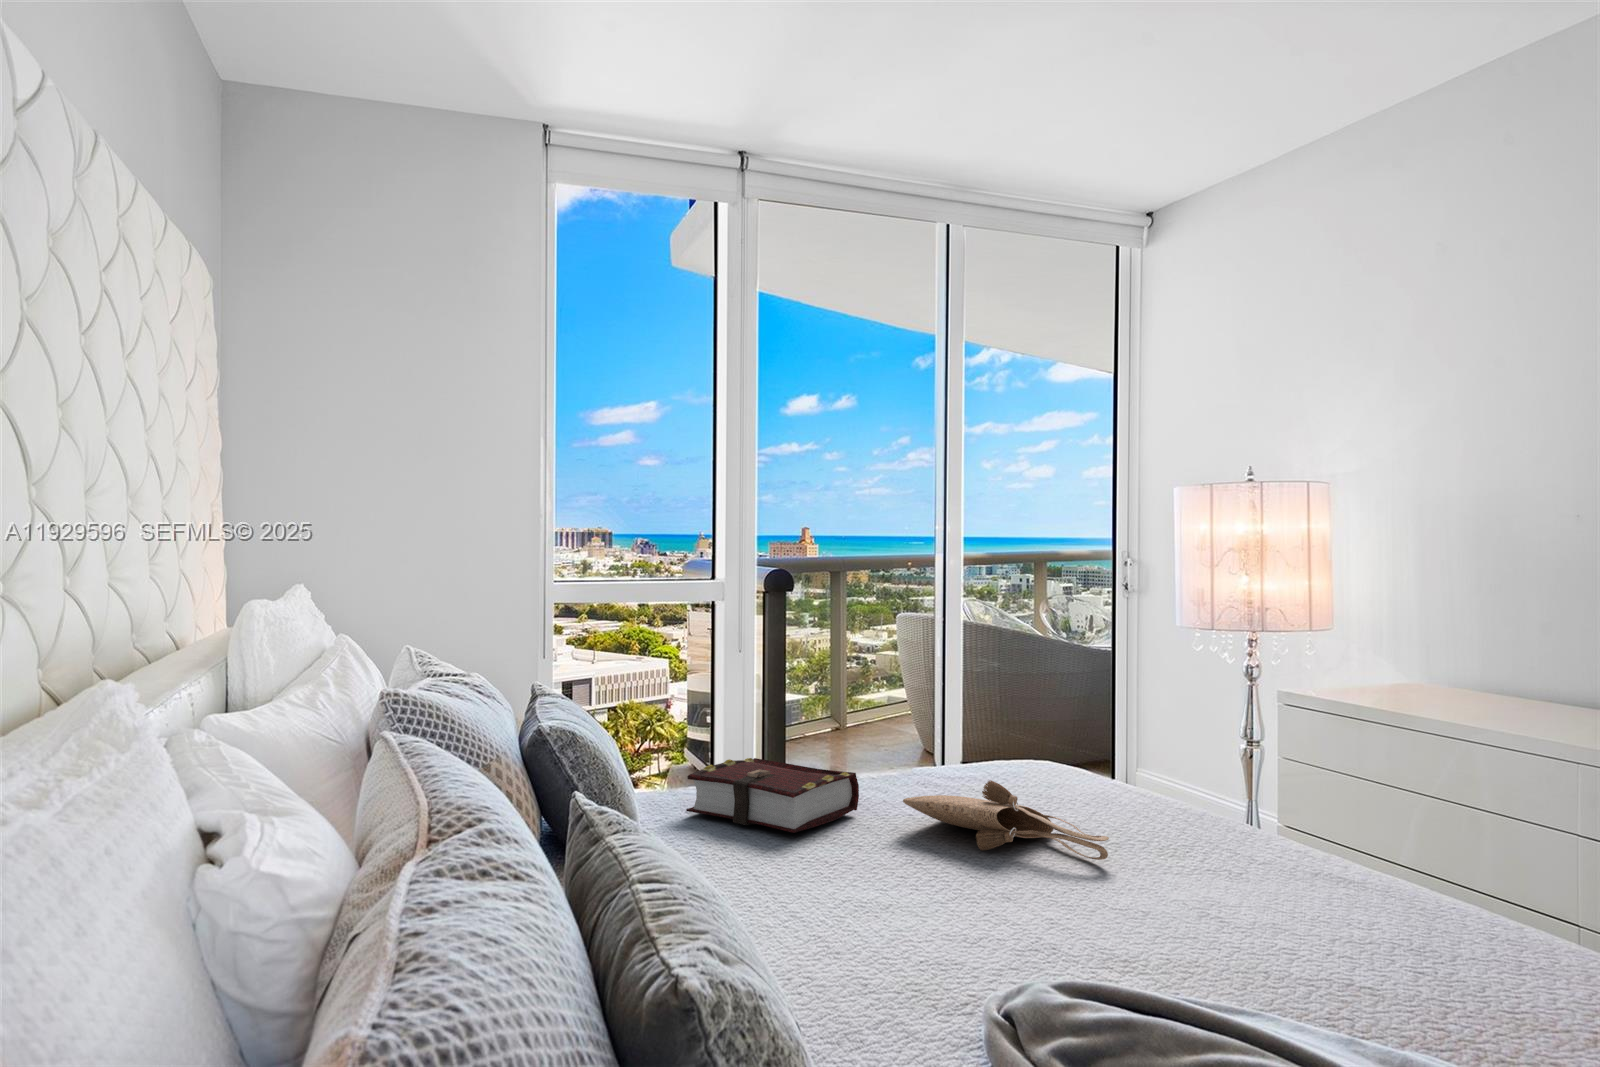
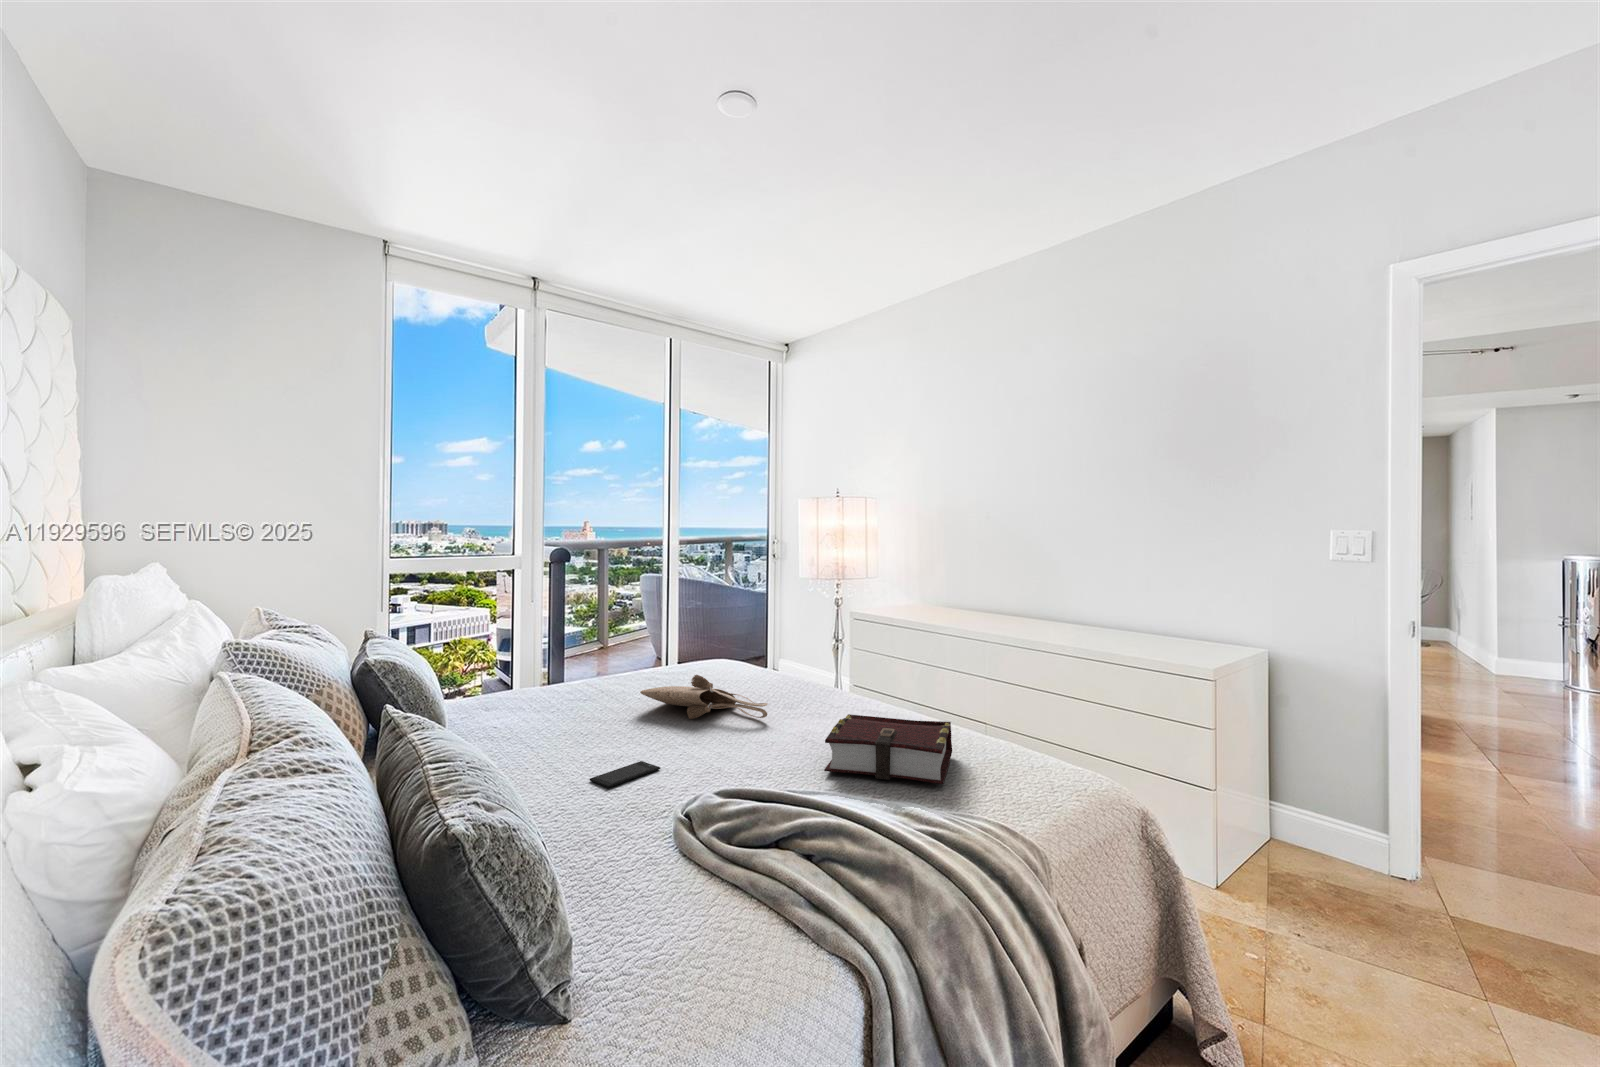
book: present [686,758,859,833] -> present [824,714,952,784]
smartphone: none [836,909,941,945] -> present [590,761,660,788]

